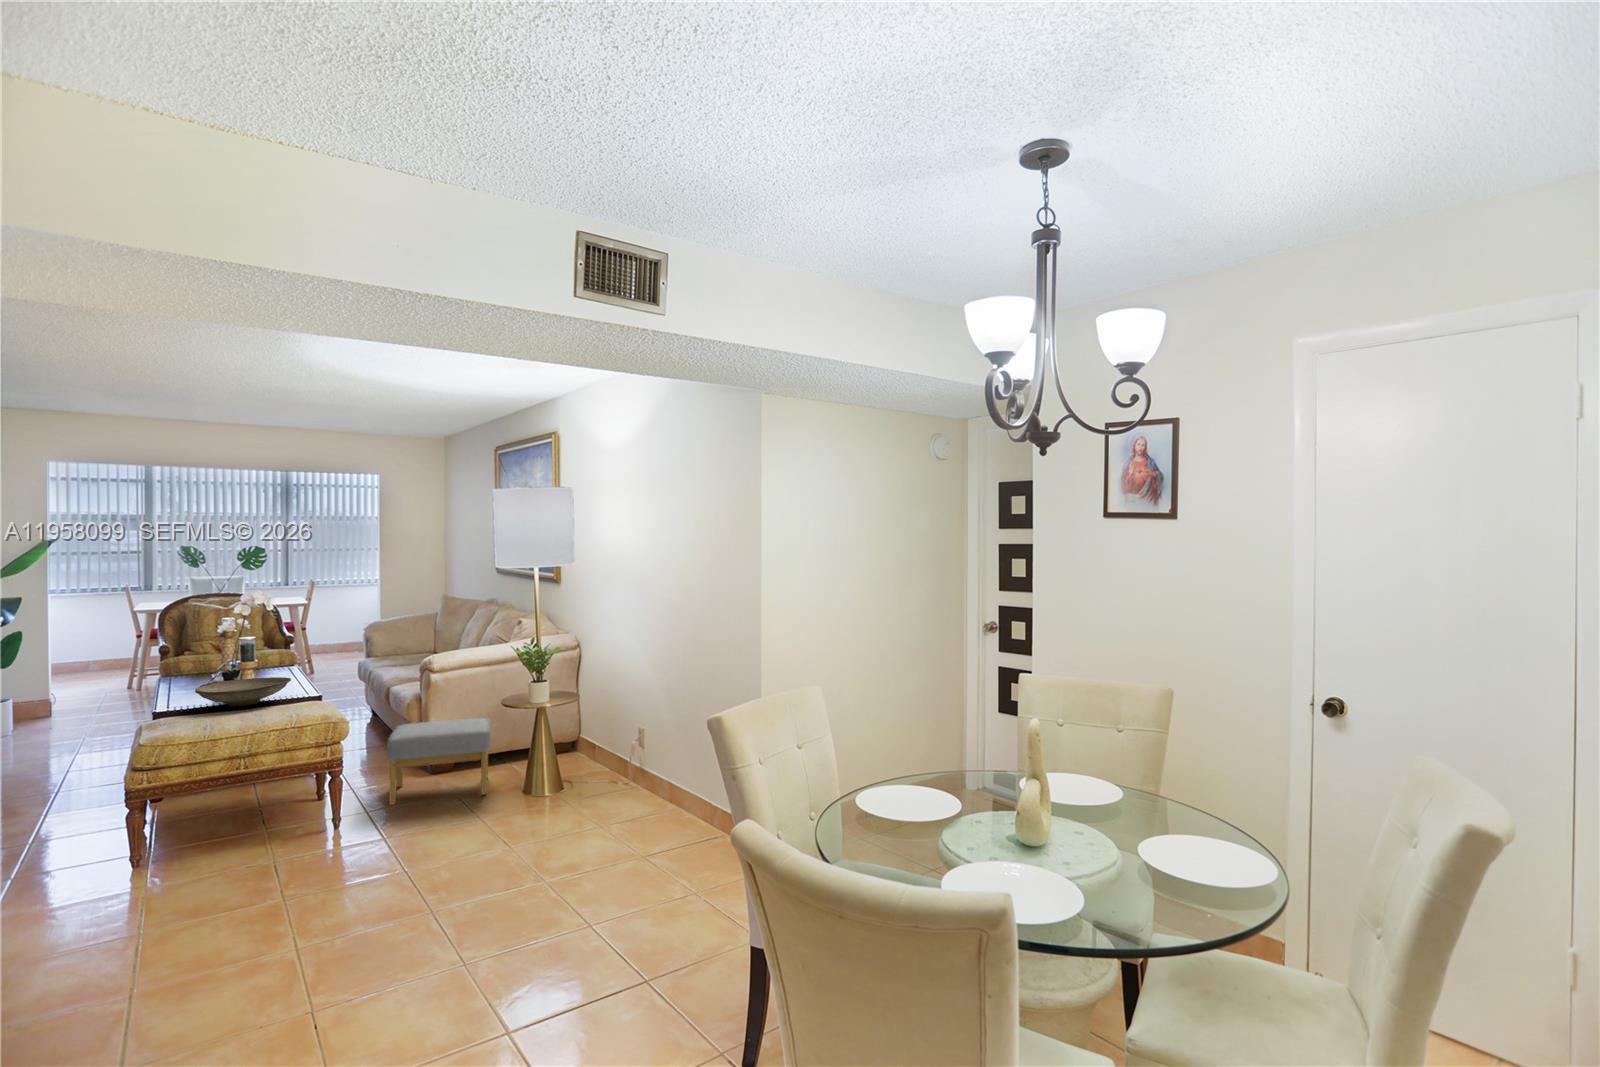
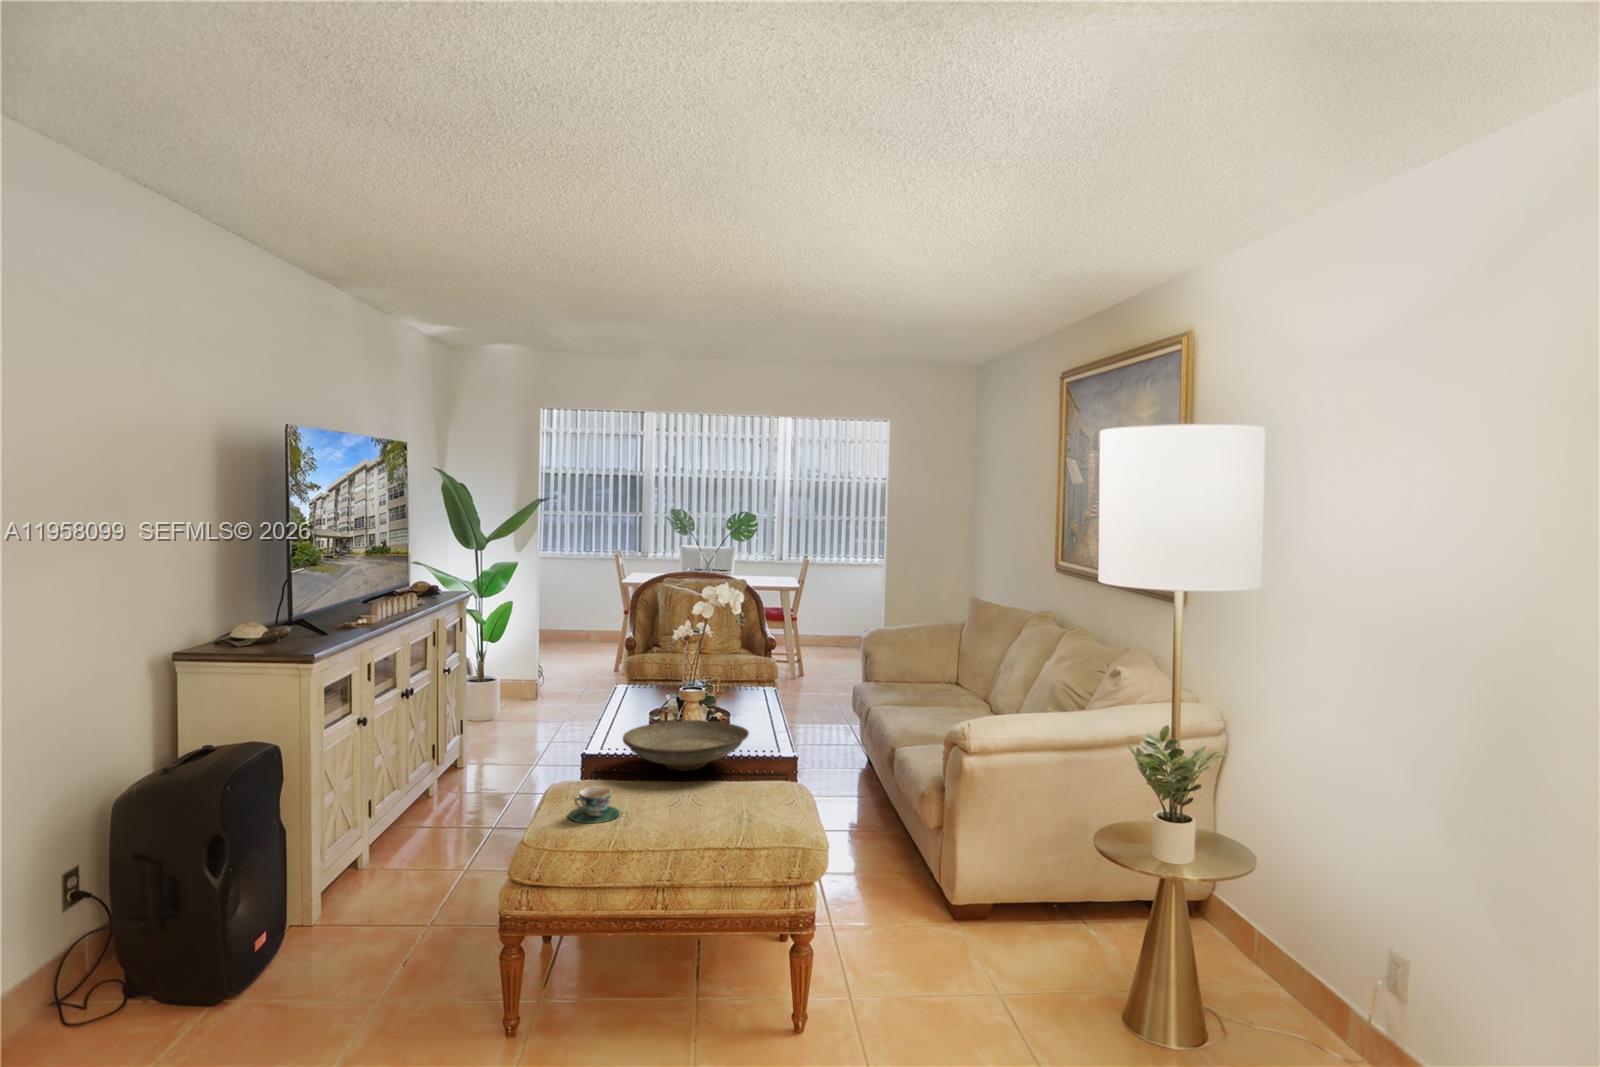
teacup: none [171,710,209,730] -> present [569,786,619,823]
footstool: present [387,718,491,805] -> none [887,837,1071,1021]

